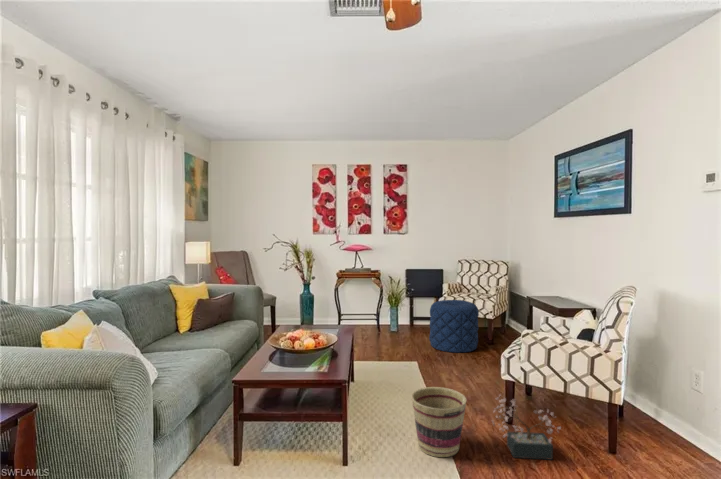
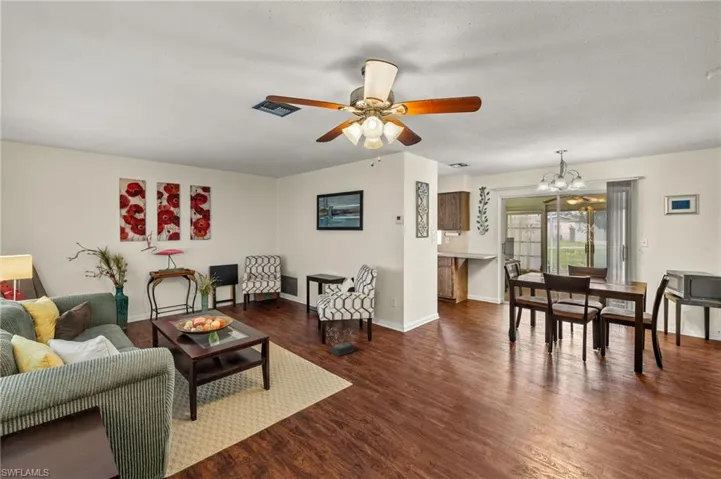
pouf: present [429,300,479,352] -> none [242,284,276,319]
basket: present [412,387,466,457] -> none [286,331,318,369]

